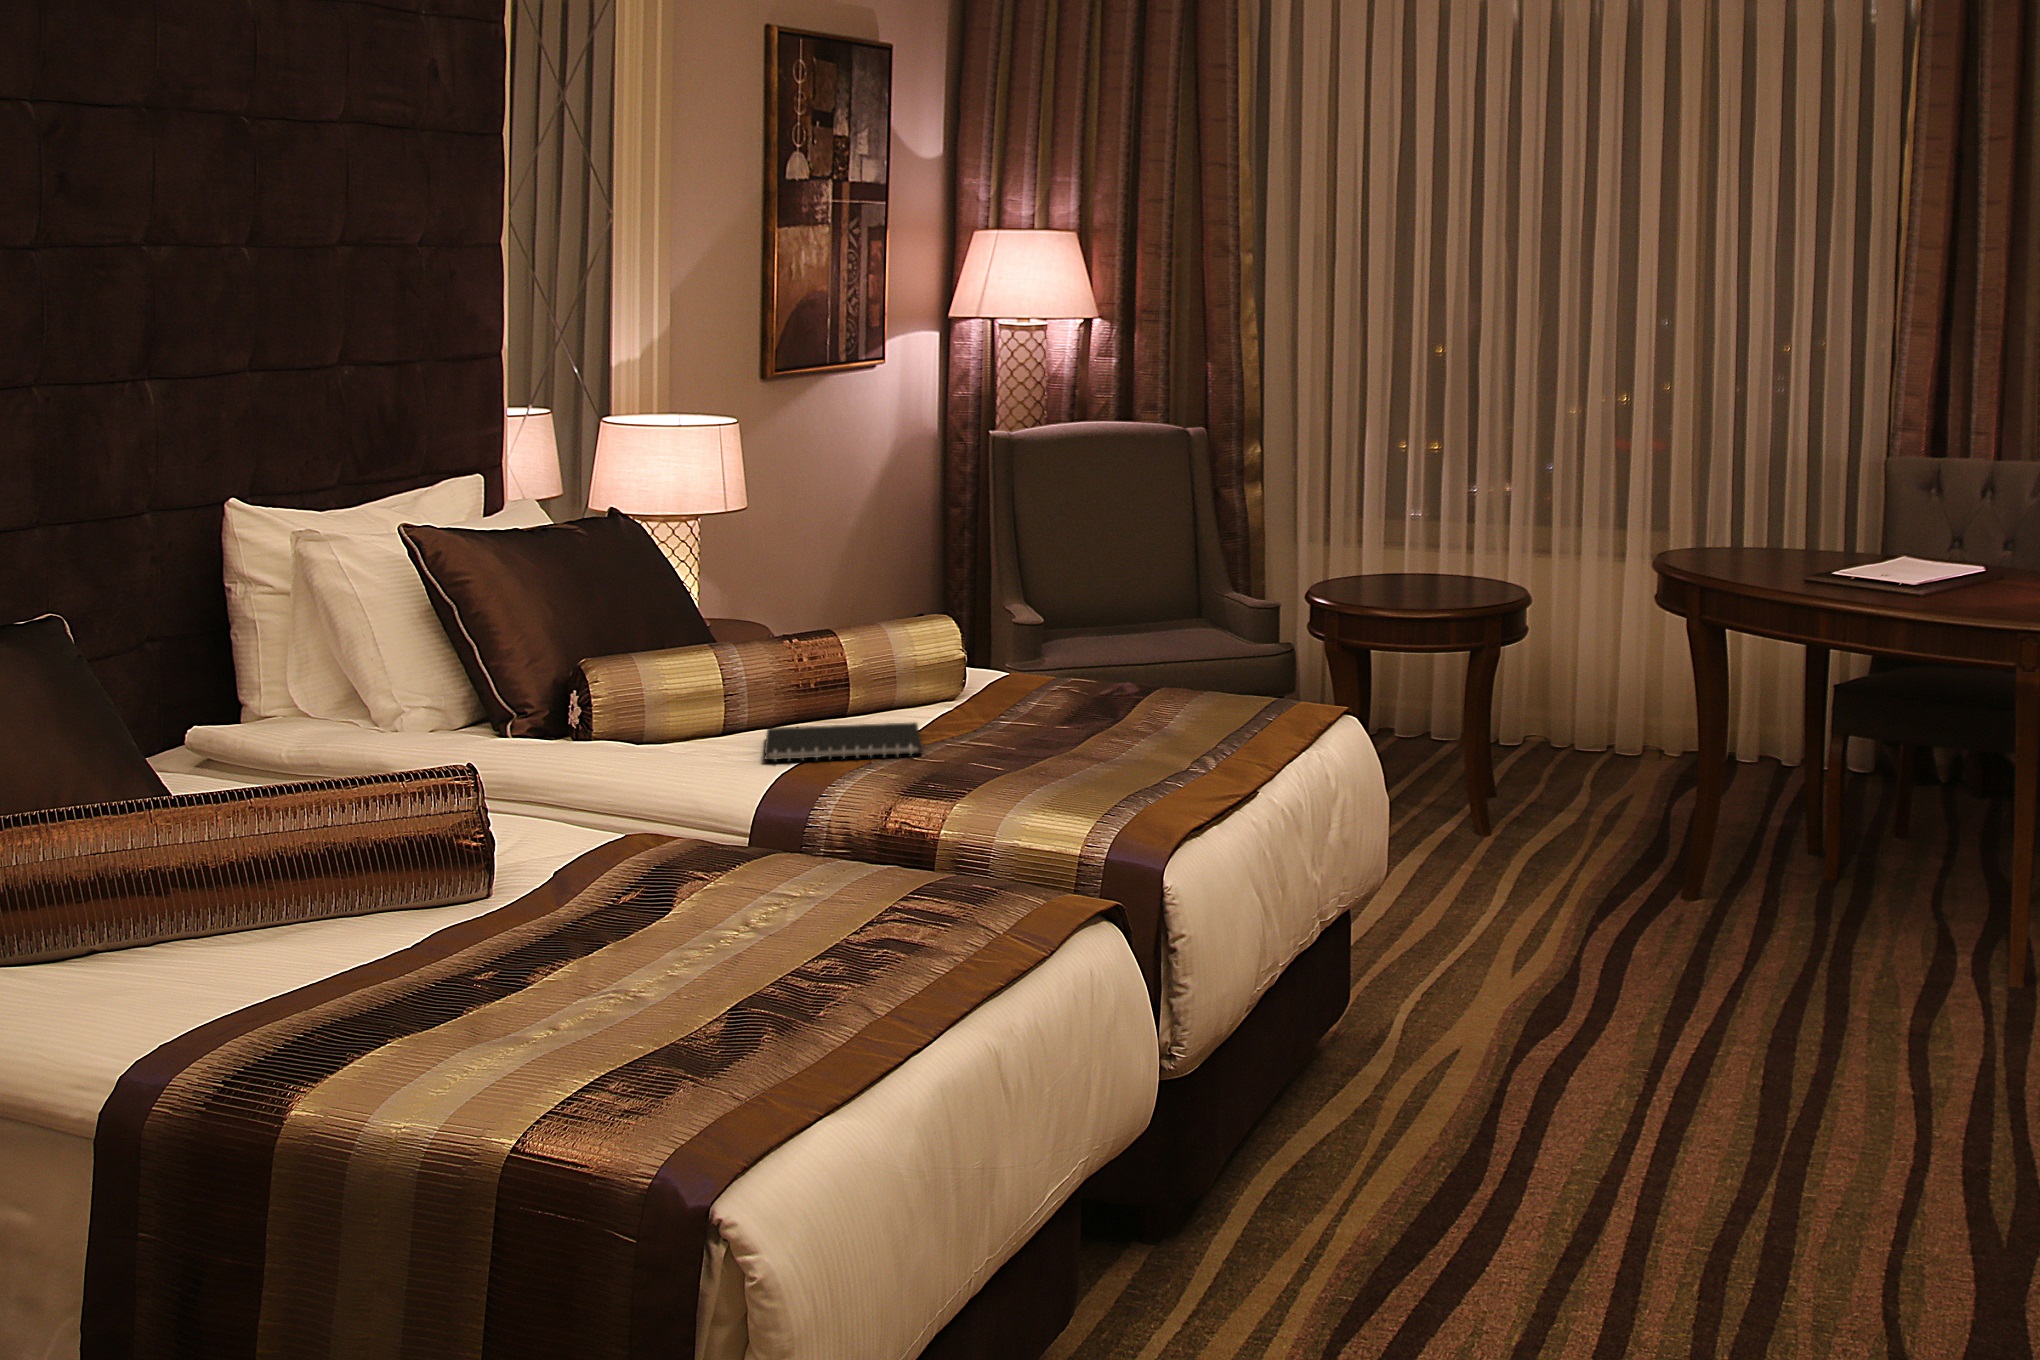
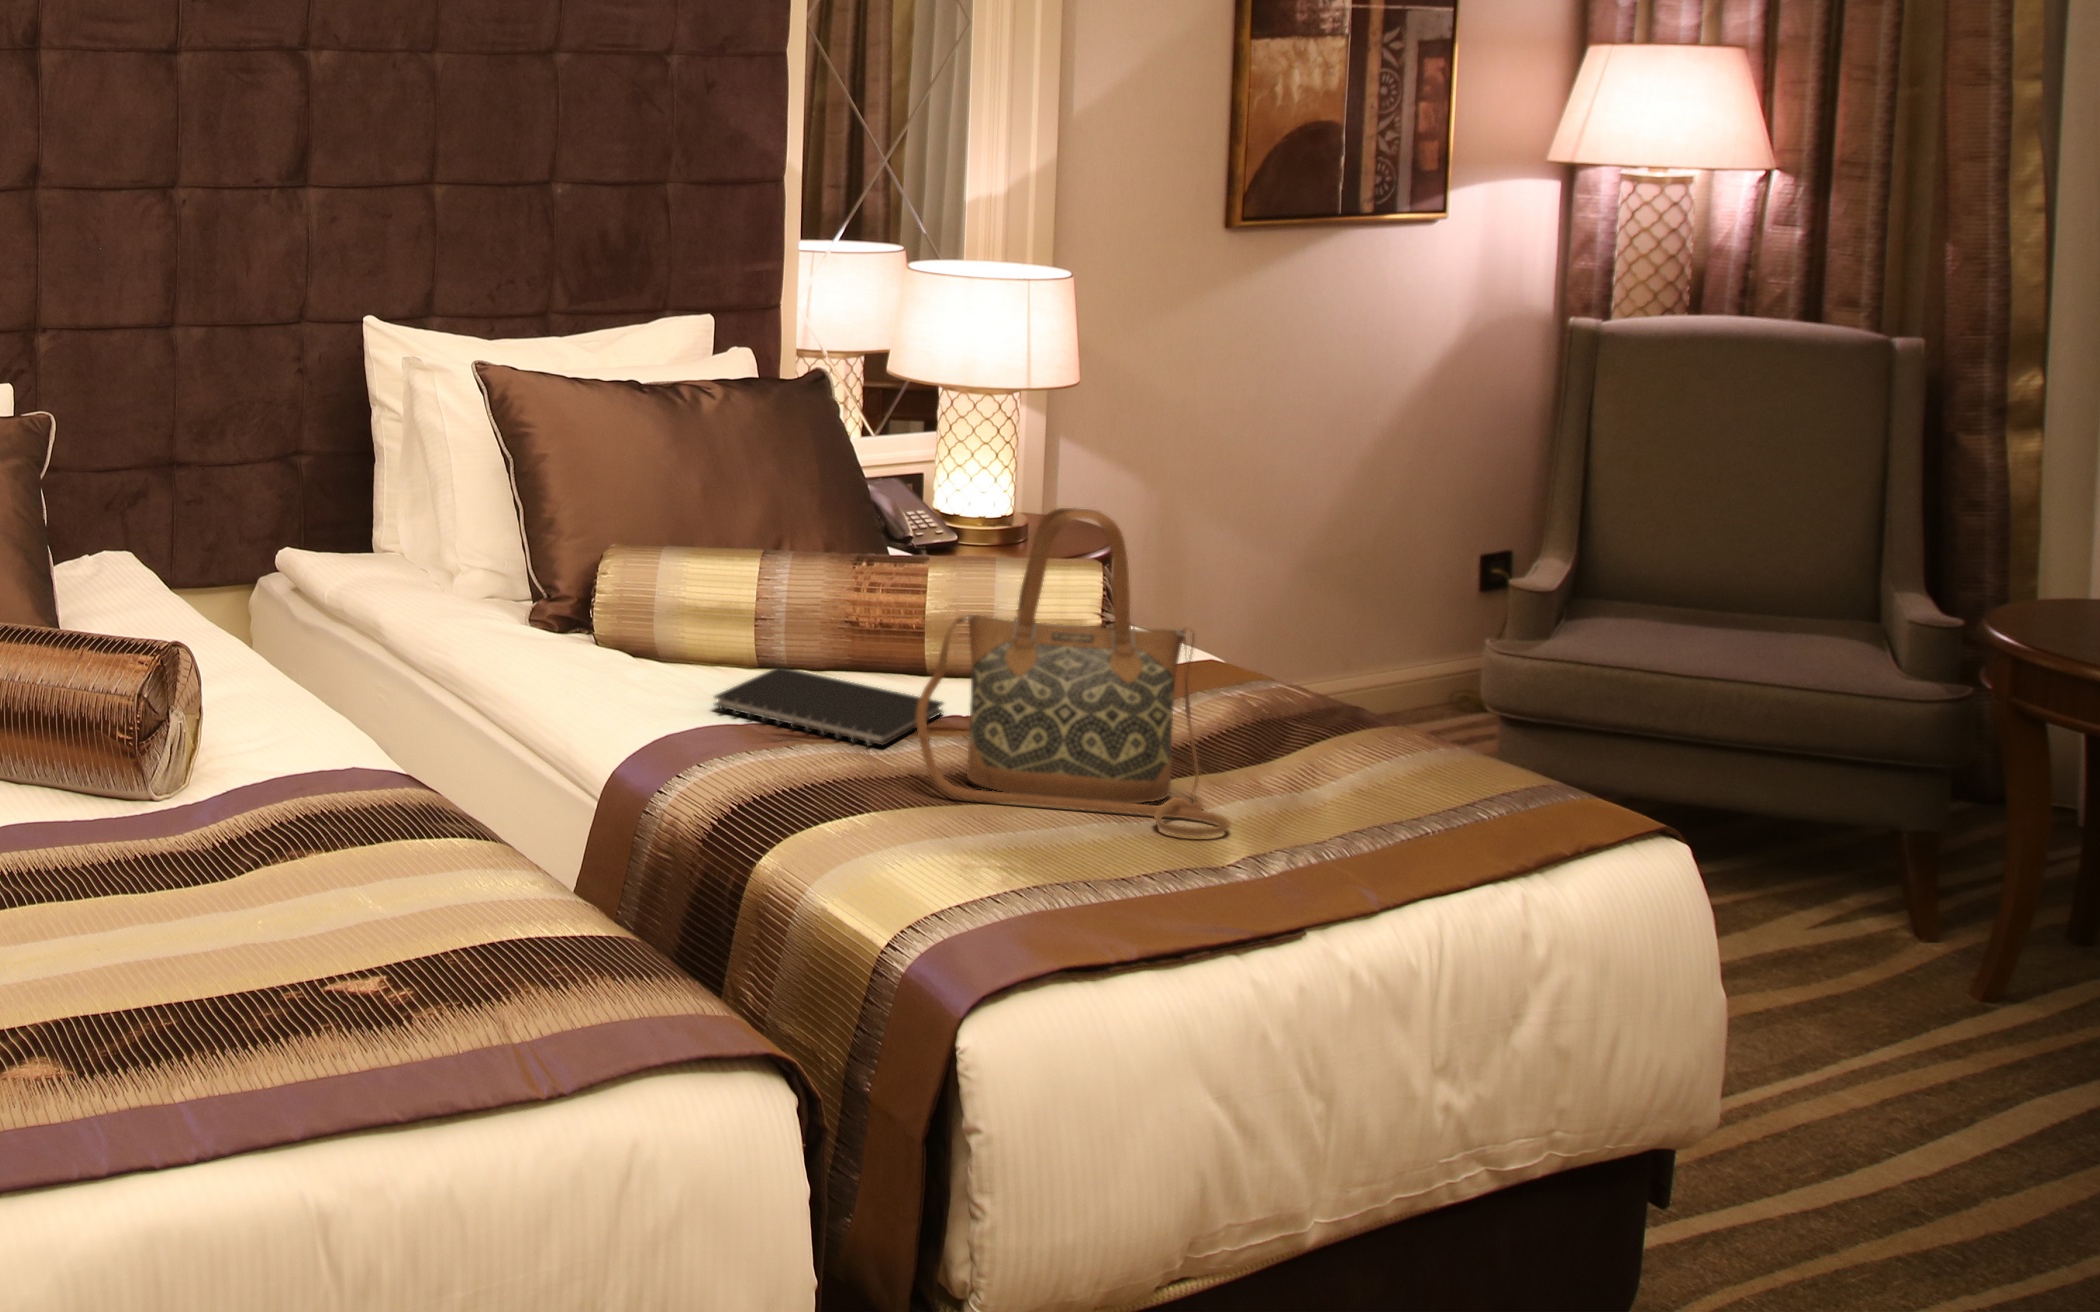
handbag: none [978,549,1186,765] -> present [916,508,1231,836]

